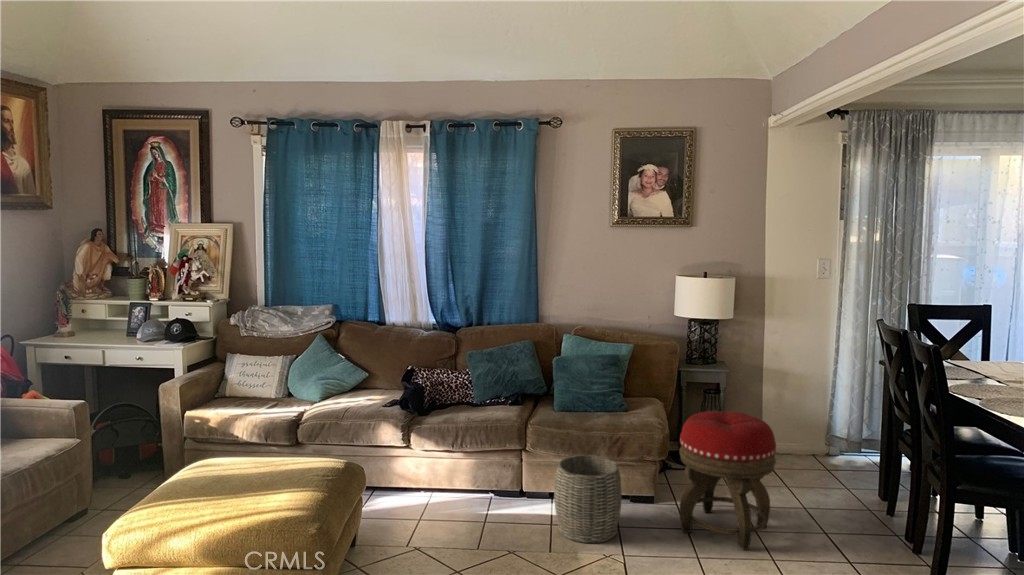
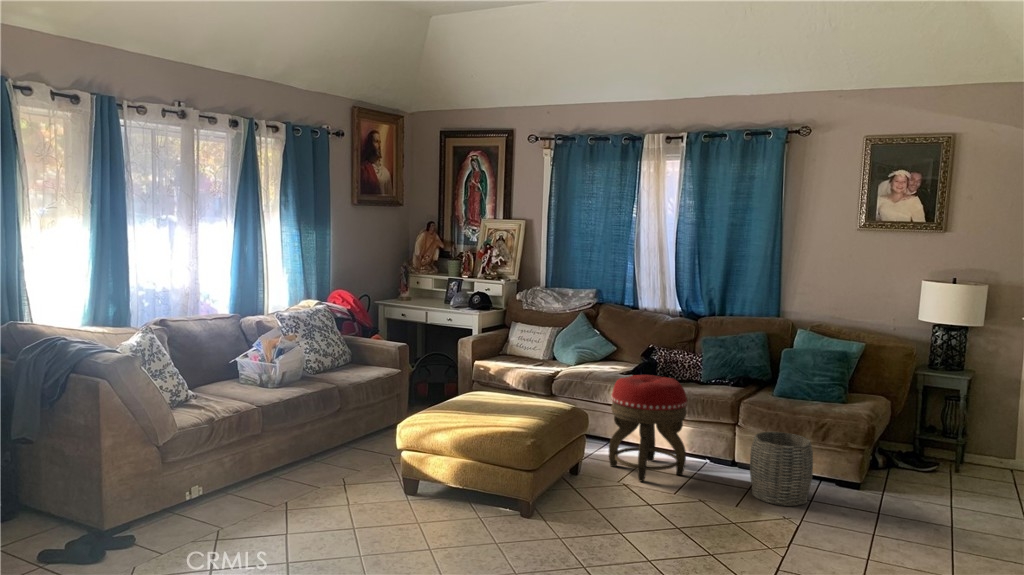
footstool: present [679,411,776,550] -> present [609,375,687,481]

